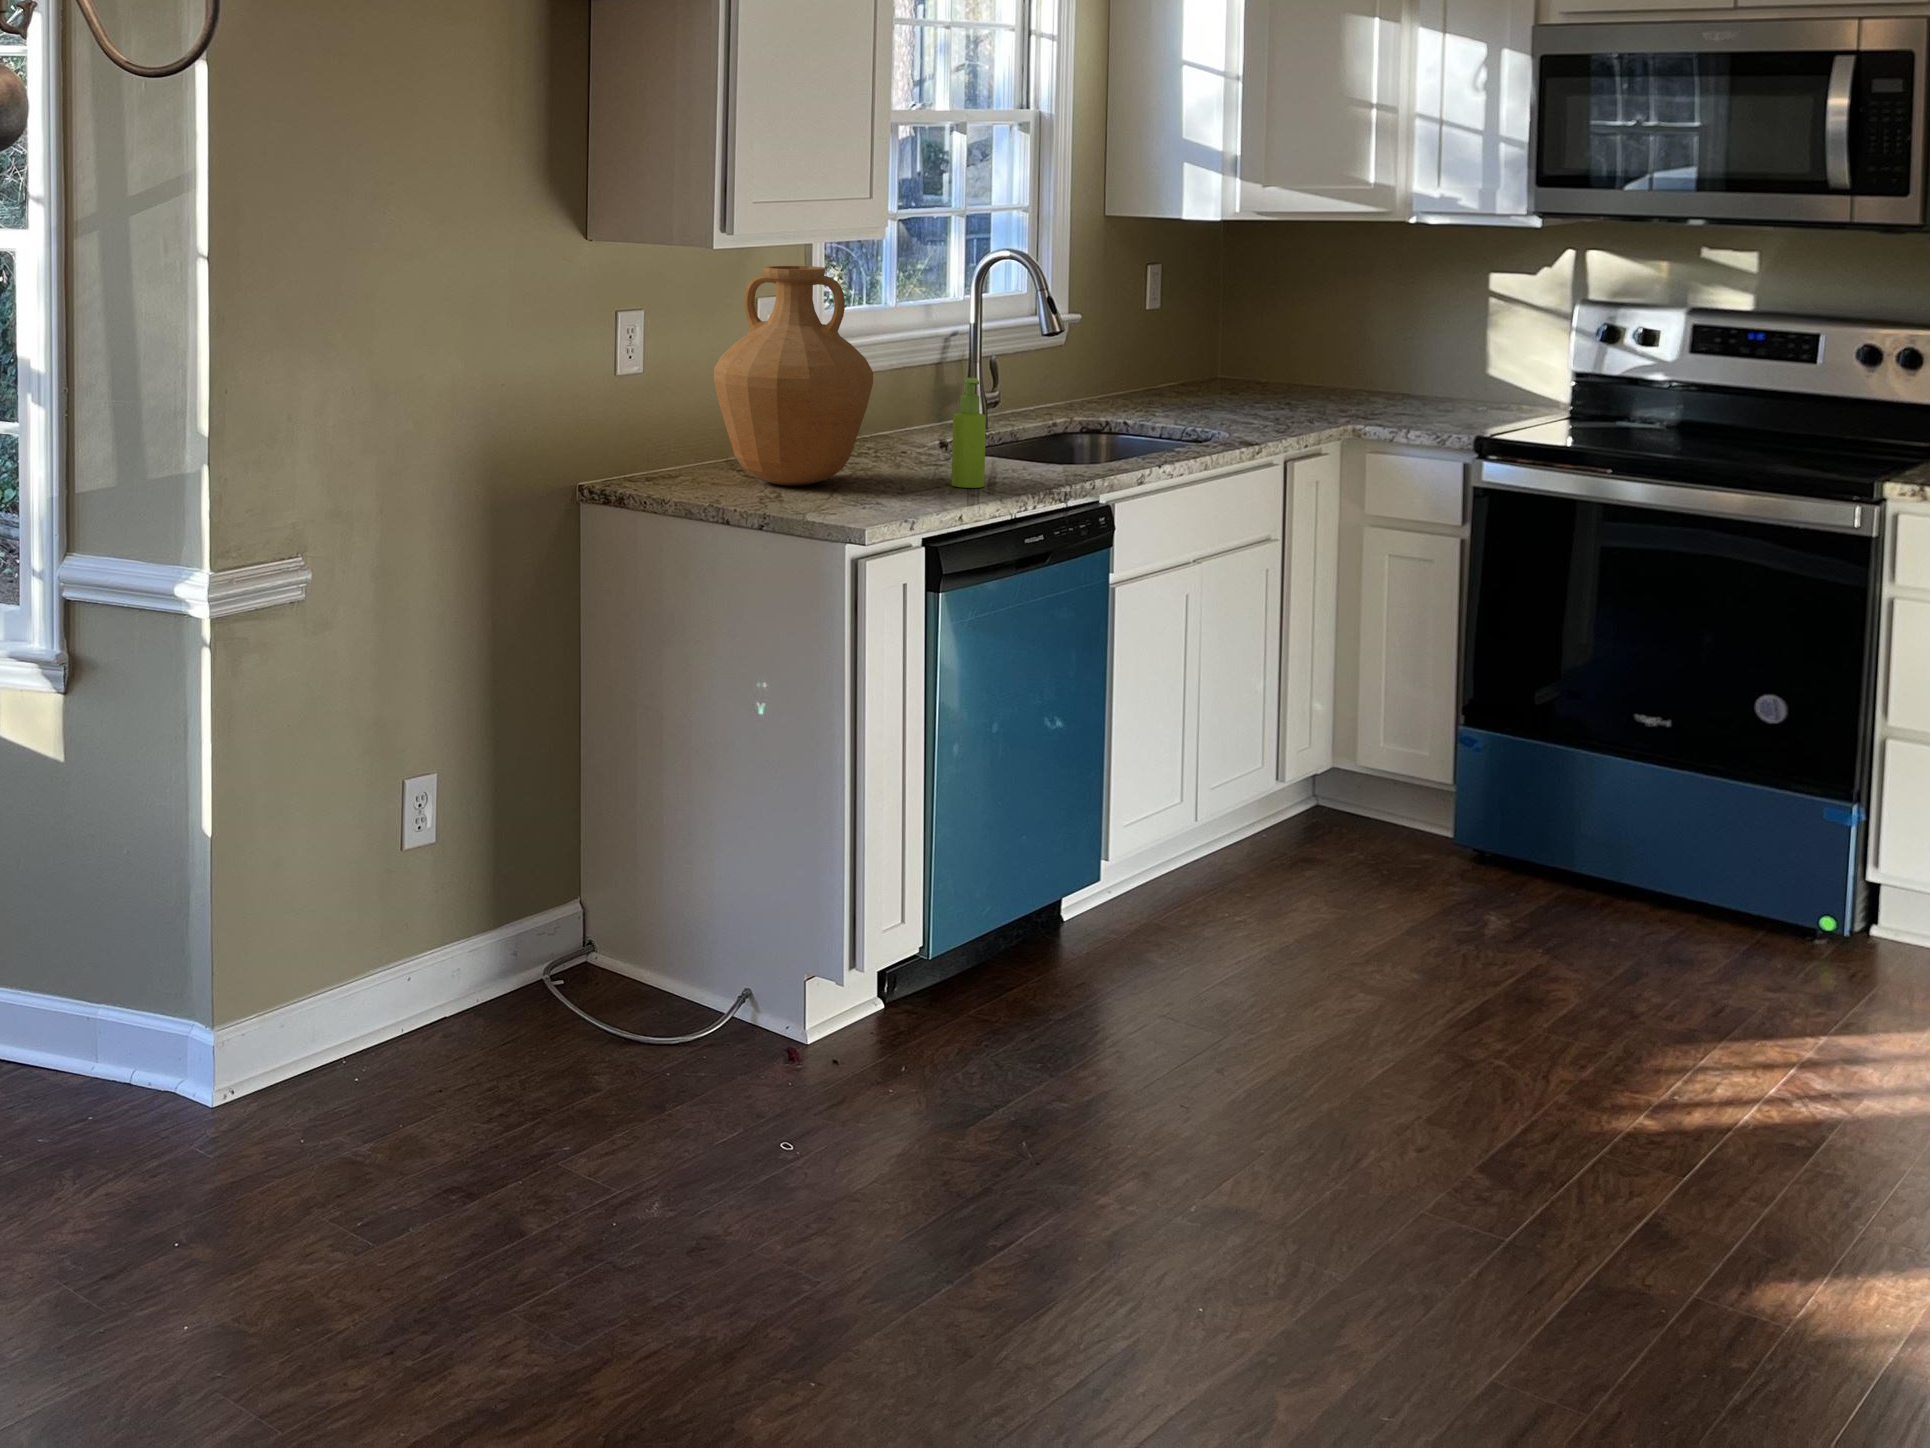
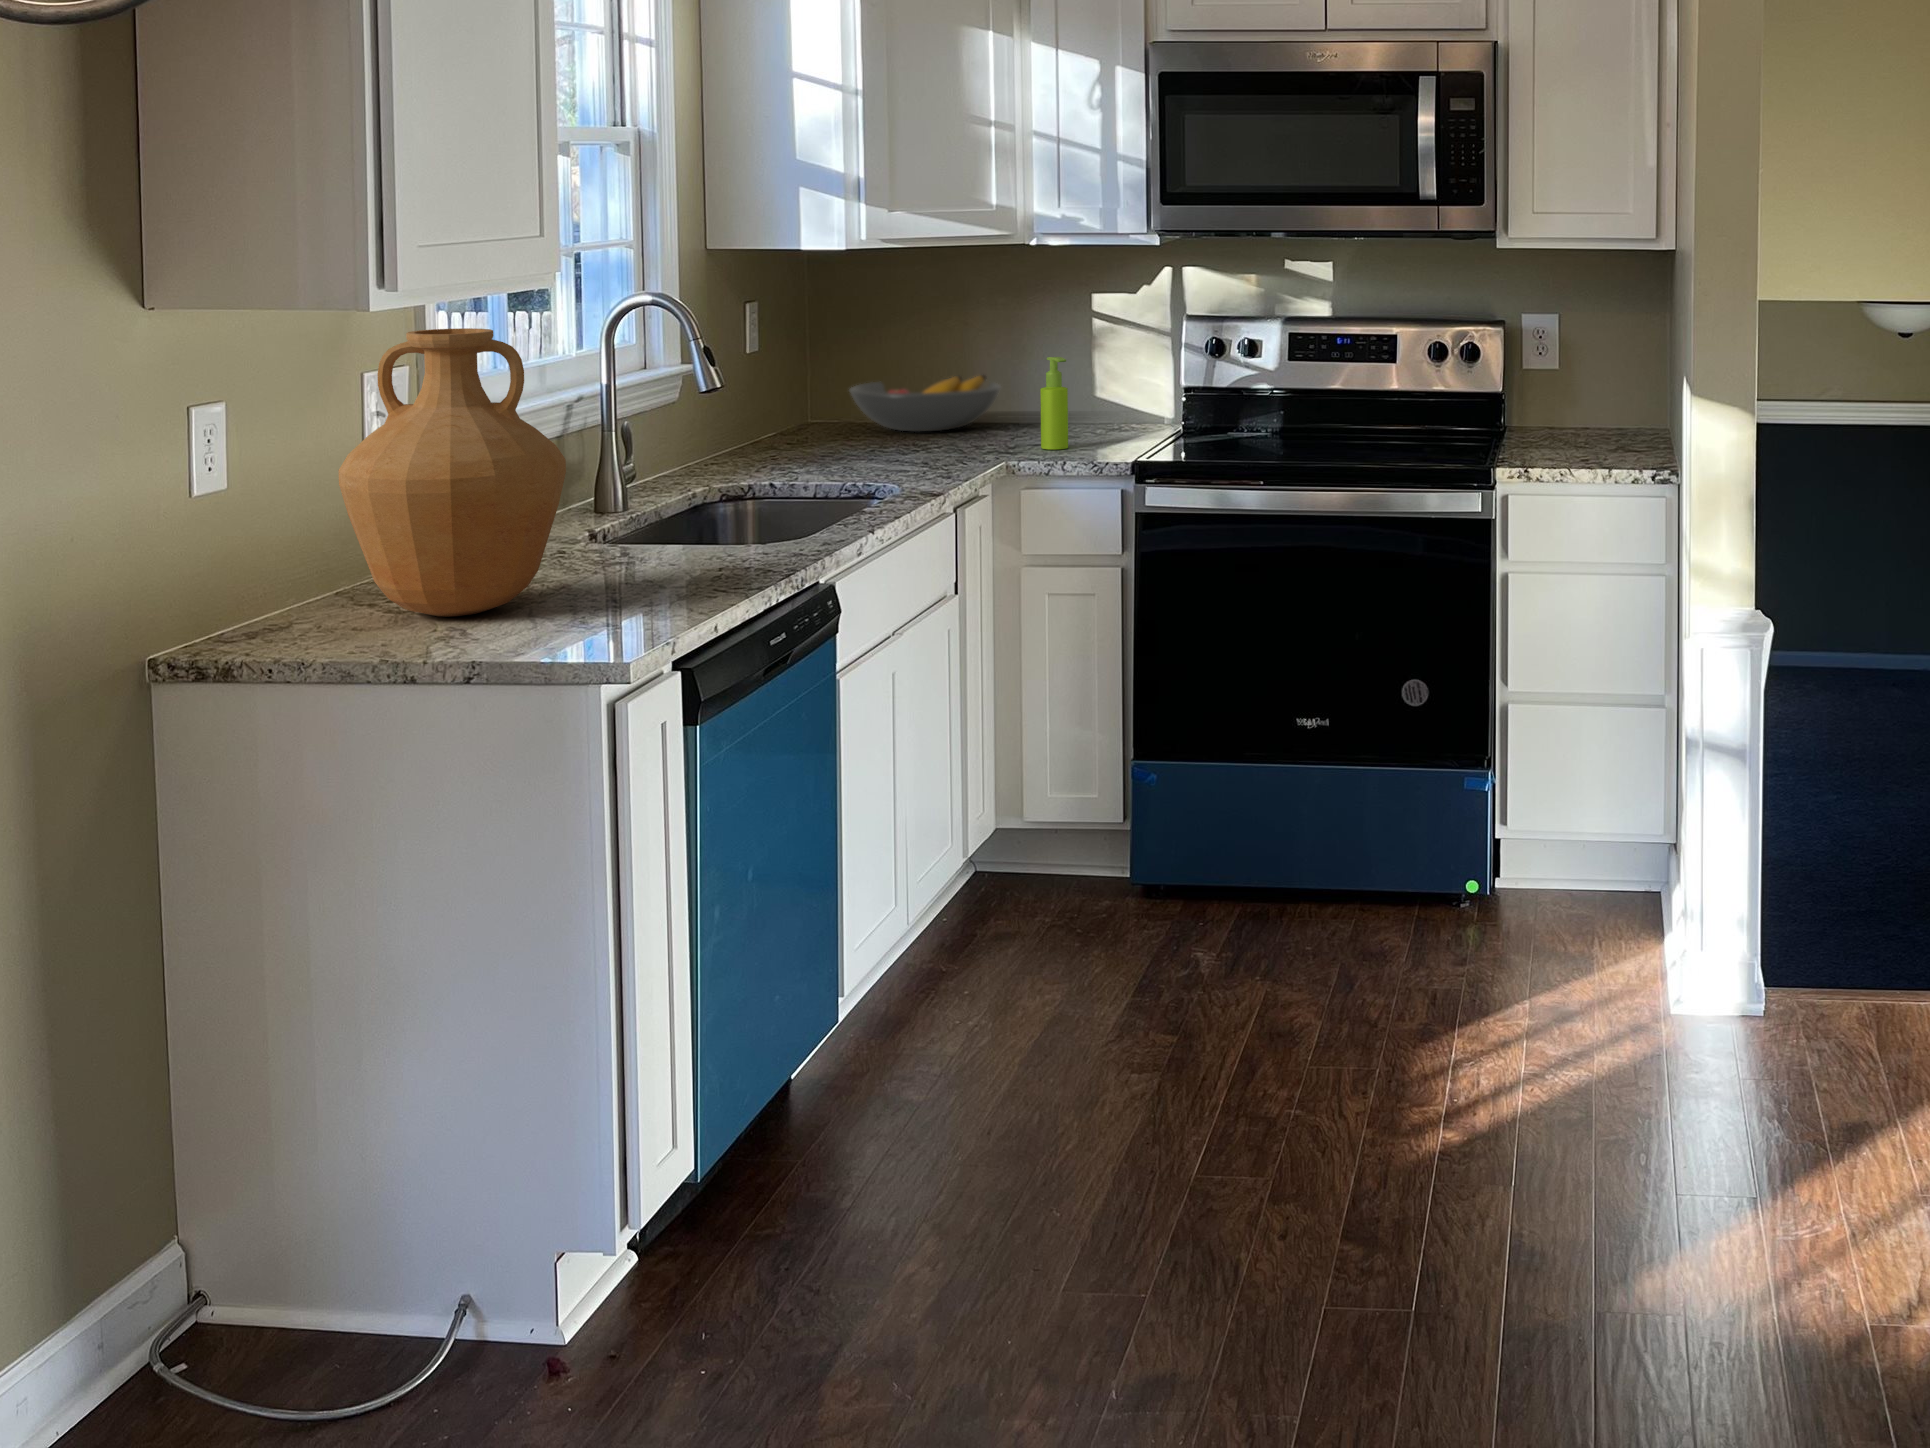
fruit bowl: none [1244,346,1394,396] -> present [850,375,1001,432]
soap dispenser: present [952,378,986,488] -> present [1040,357,1068,450]

